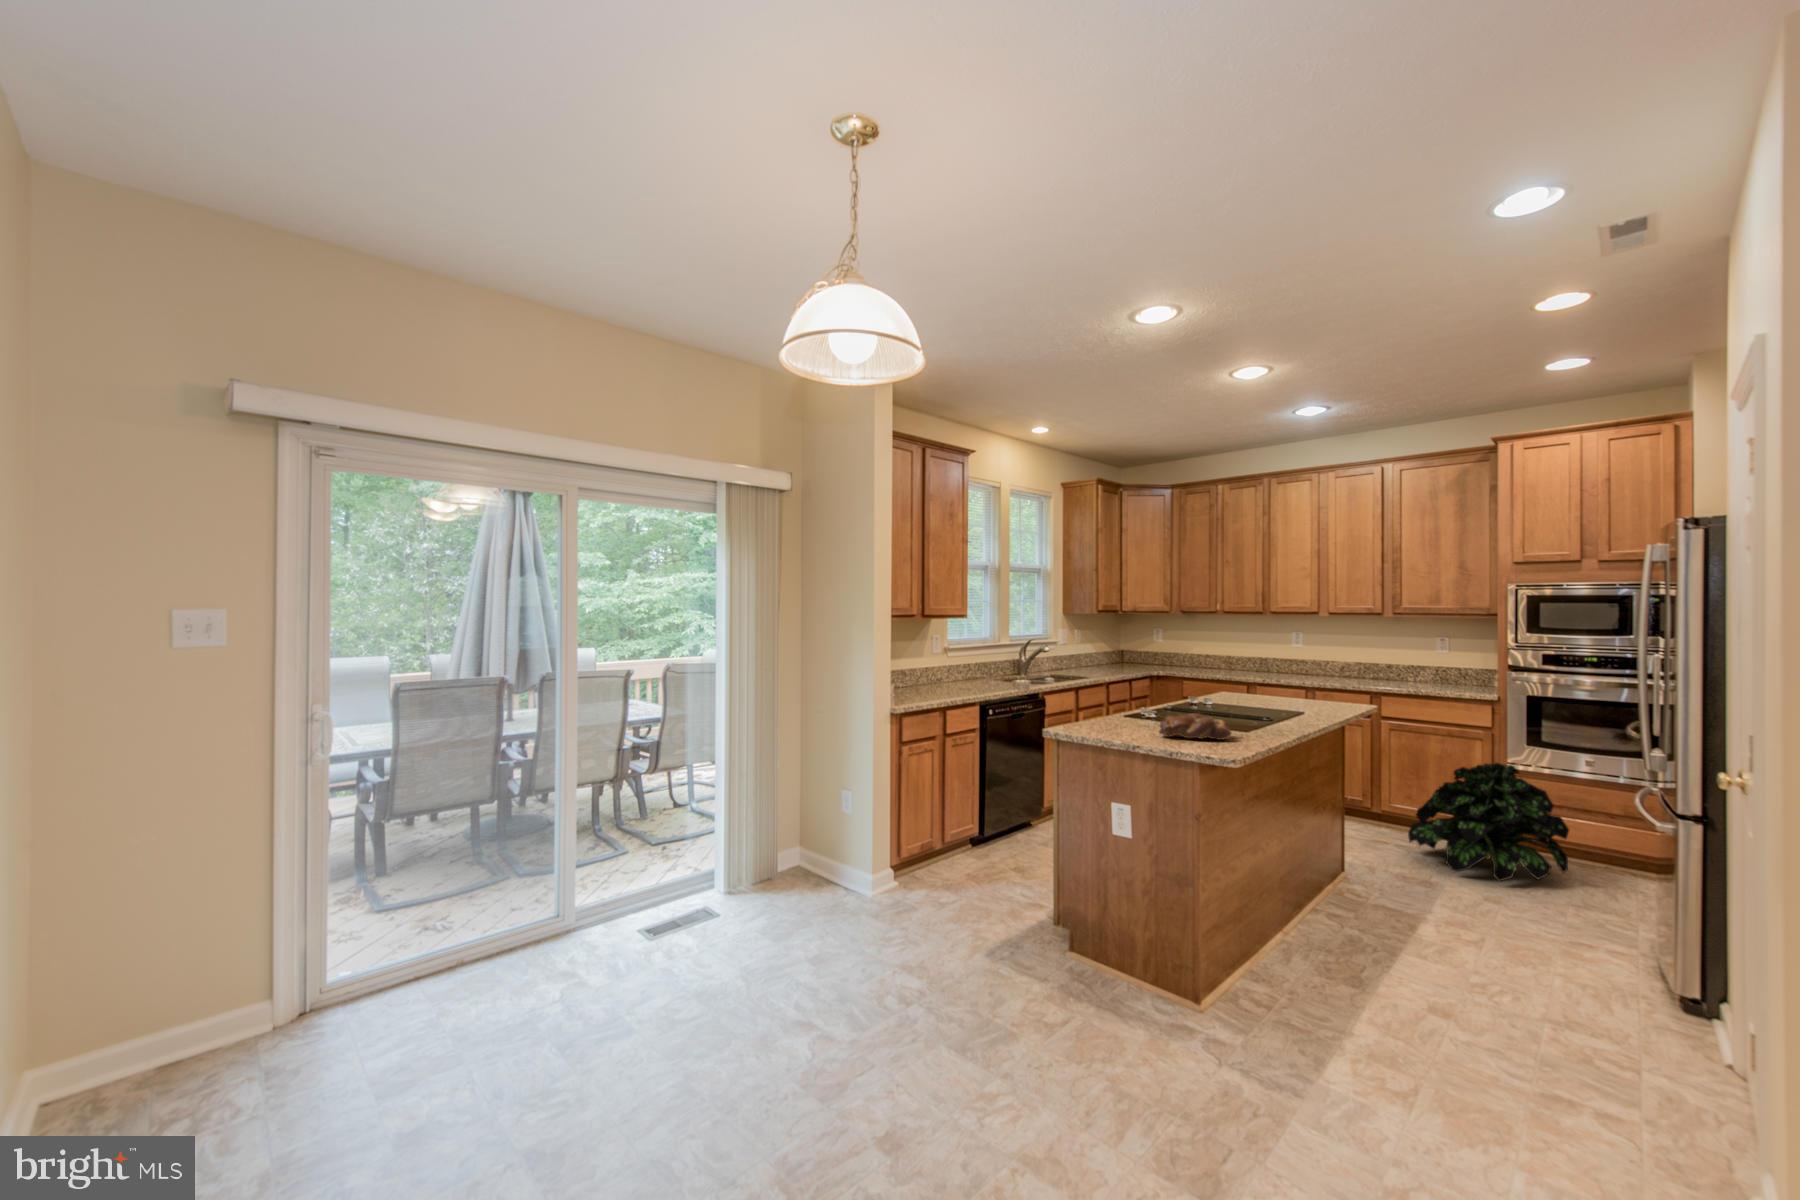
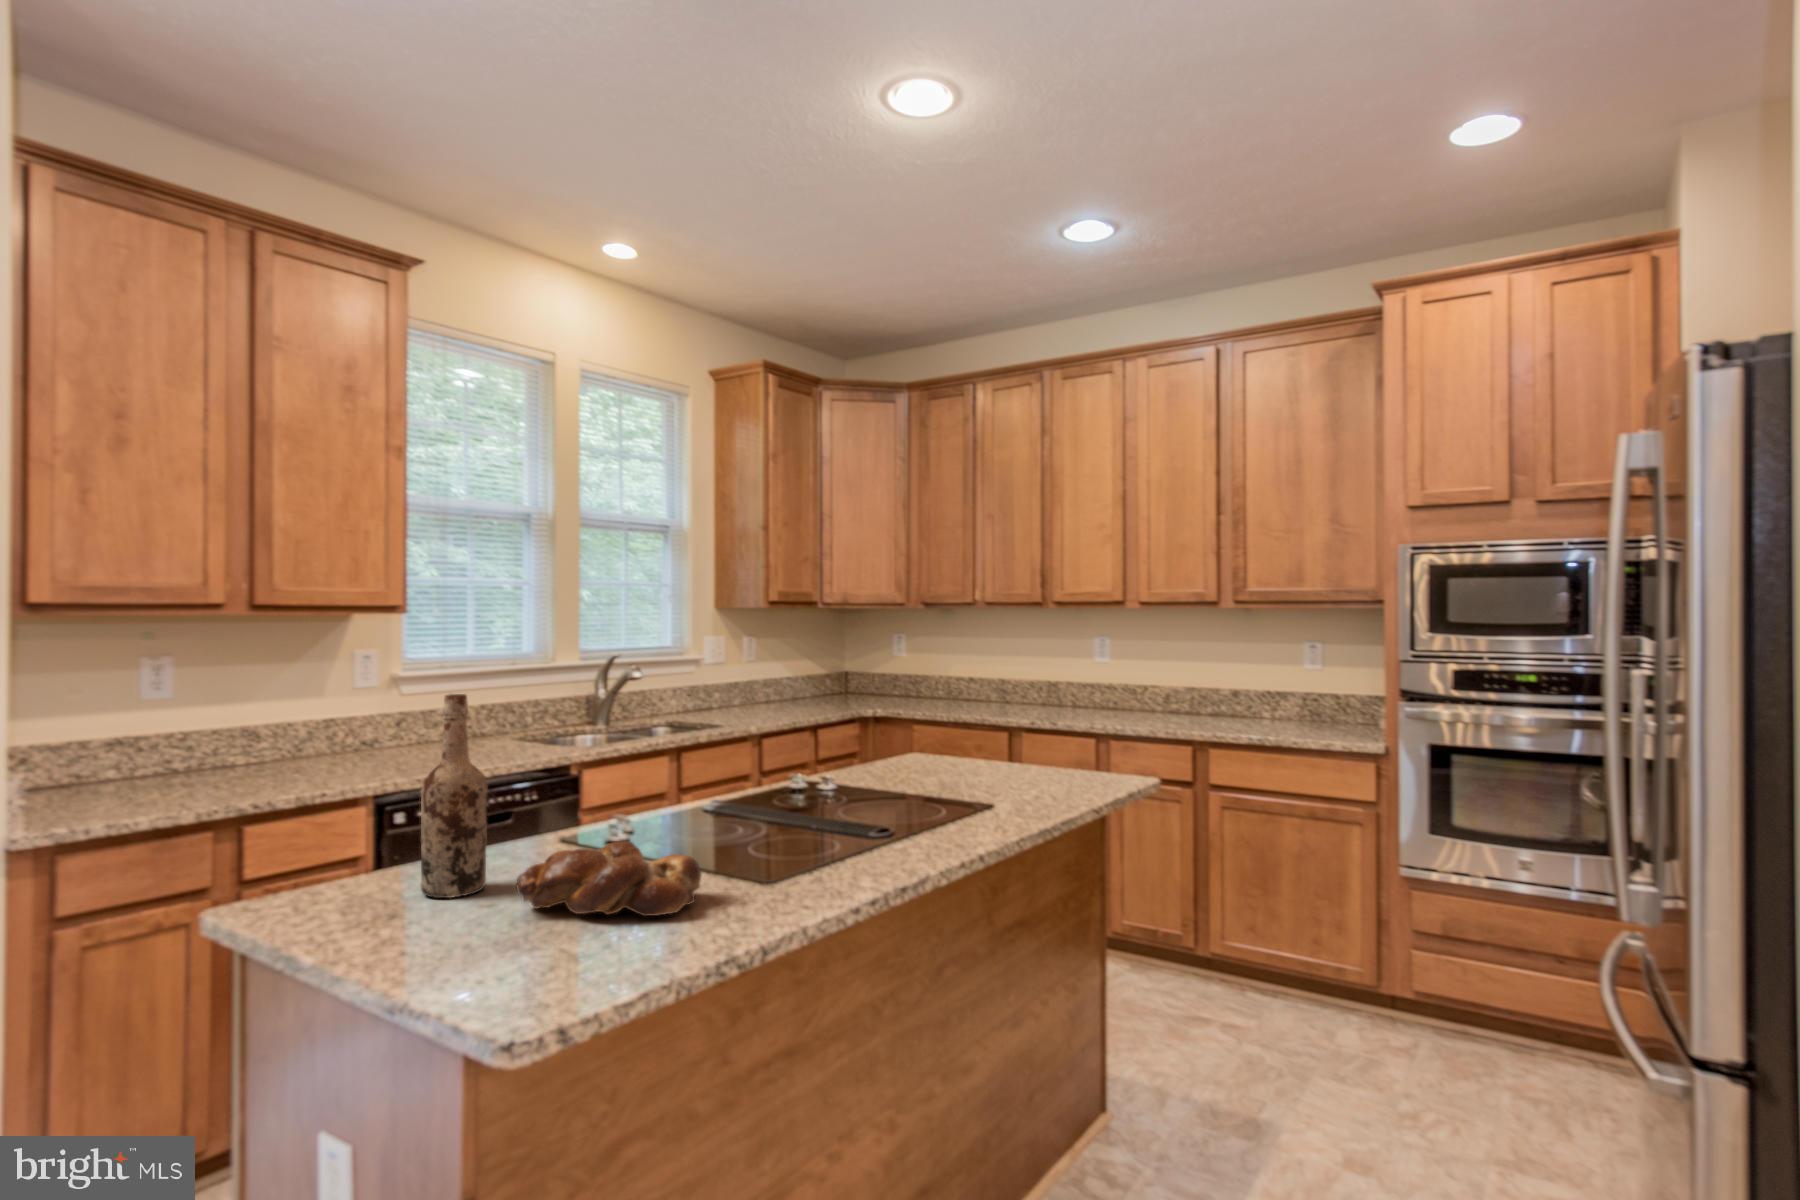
wine bottle: none [1105,655,1130,733] -> present [421,694,488,898]
potted plant: present [1408,763,1569,881] -> none [1239,869,1494,1104]

